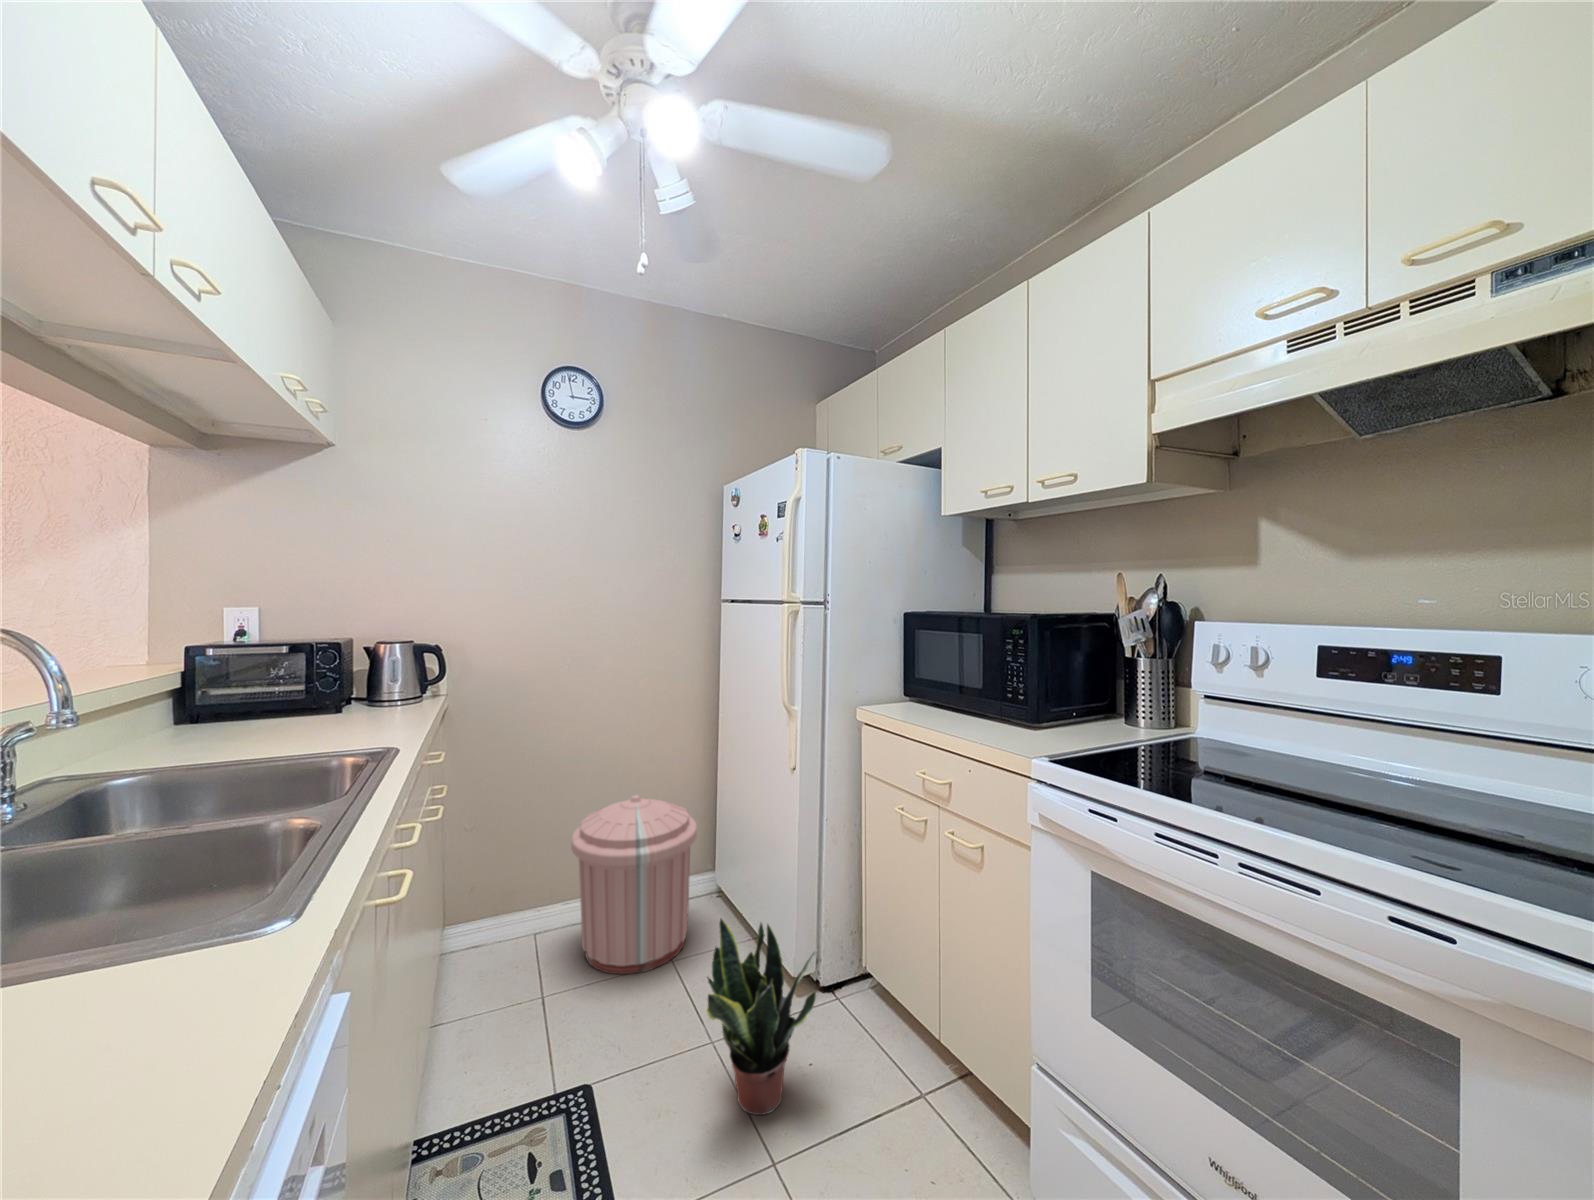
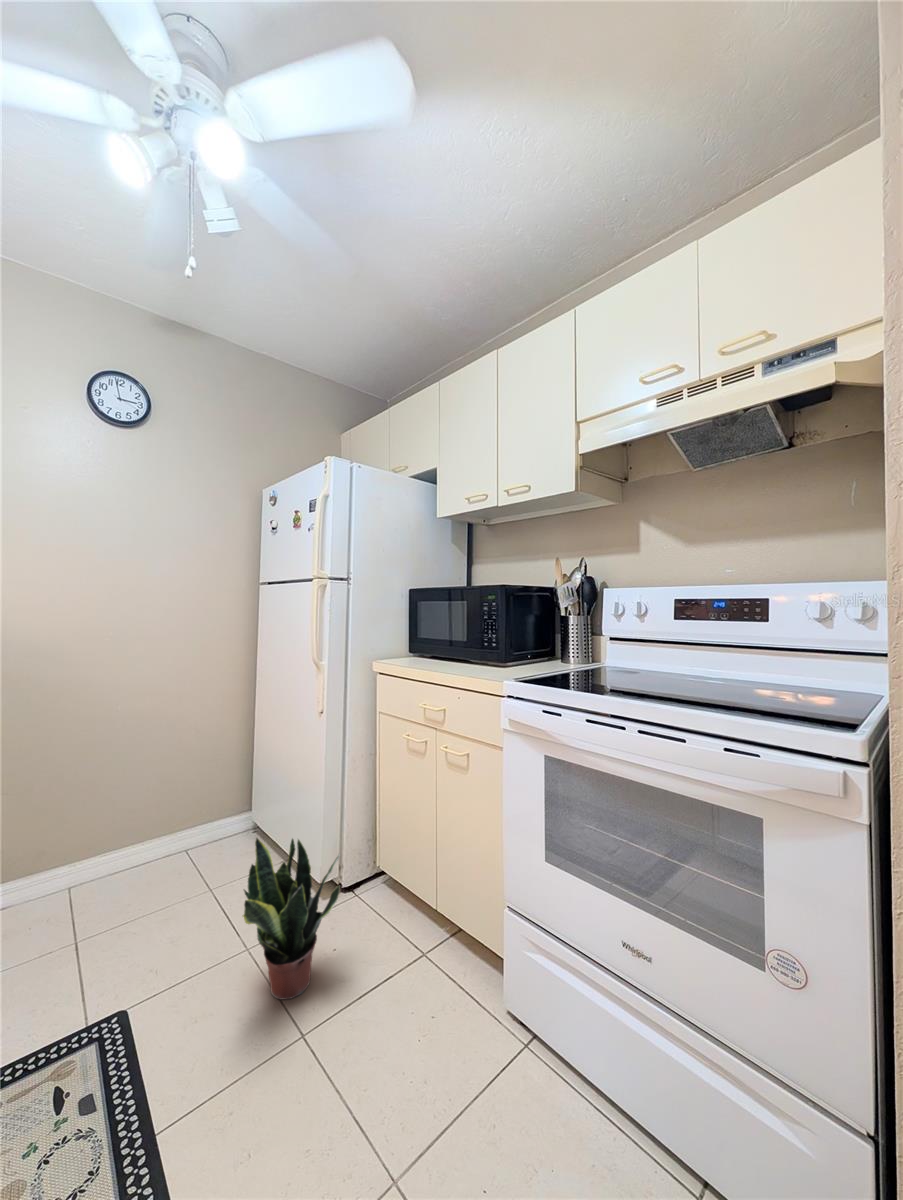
trash can: present [571,795,697,974] -> none [108,751,234,912]

